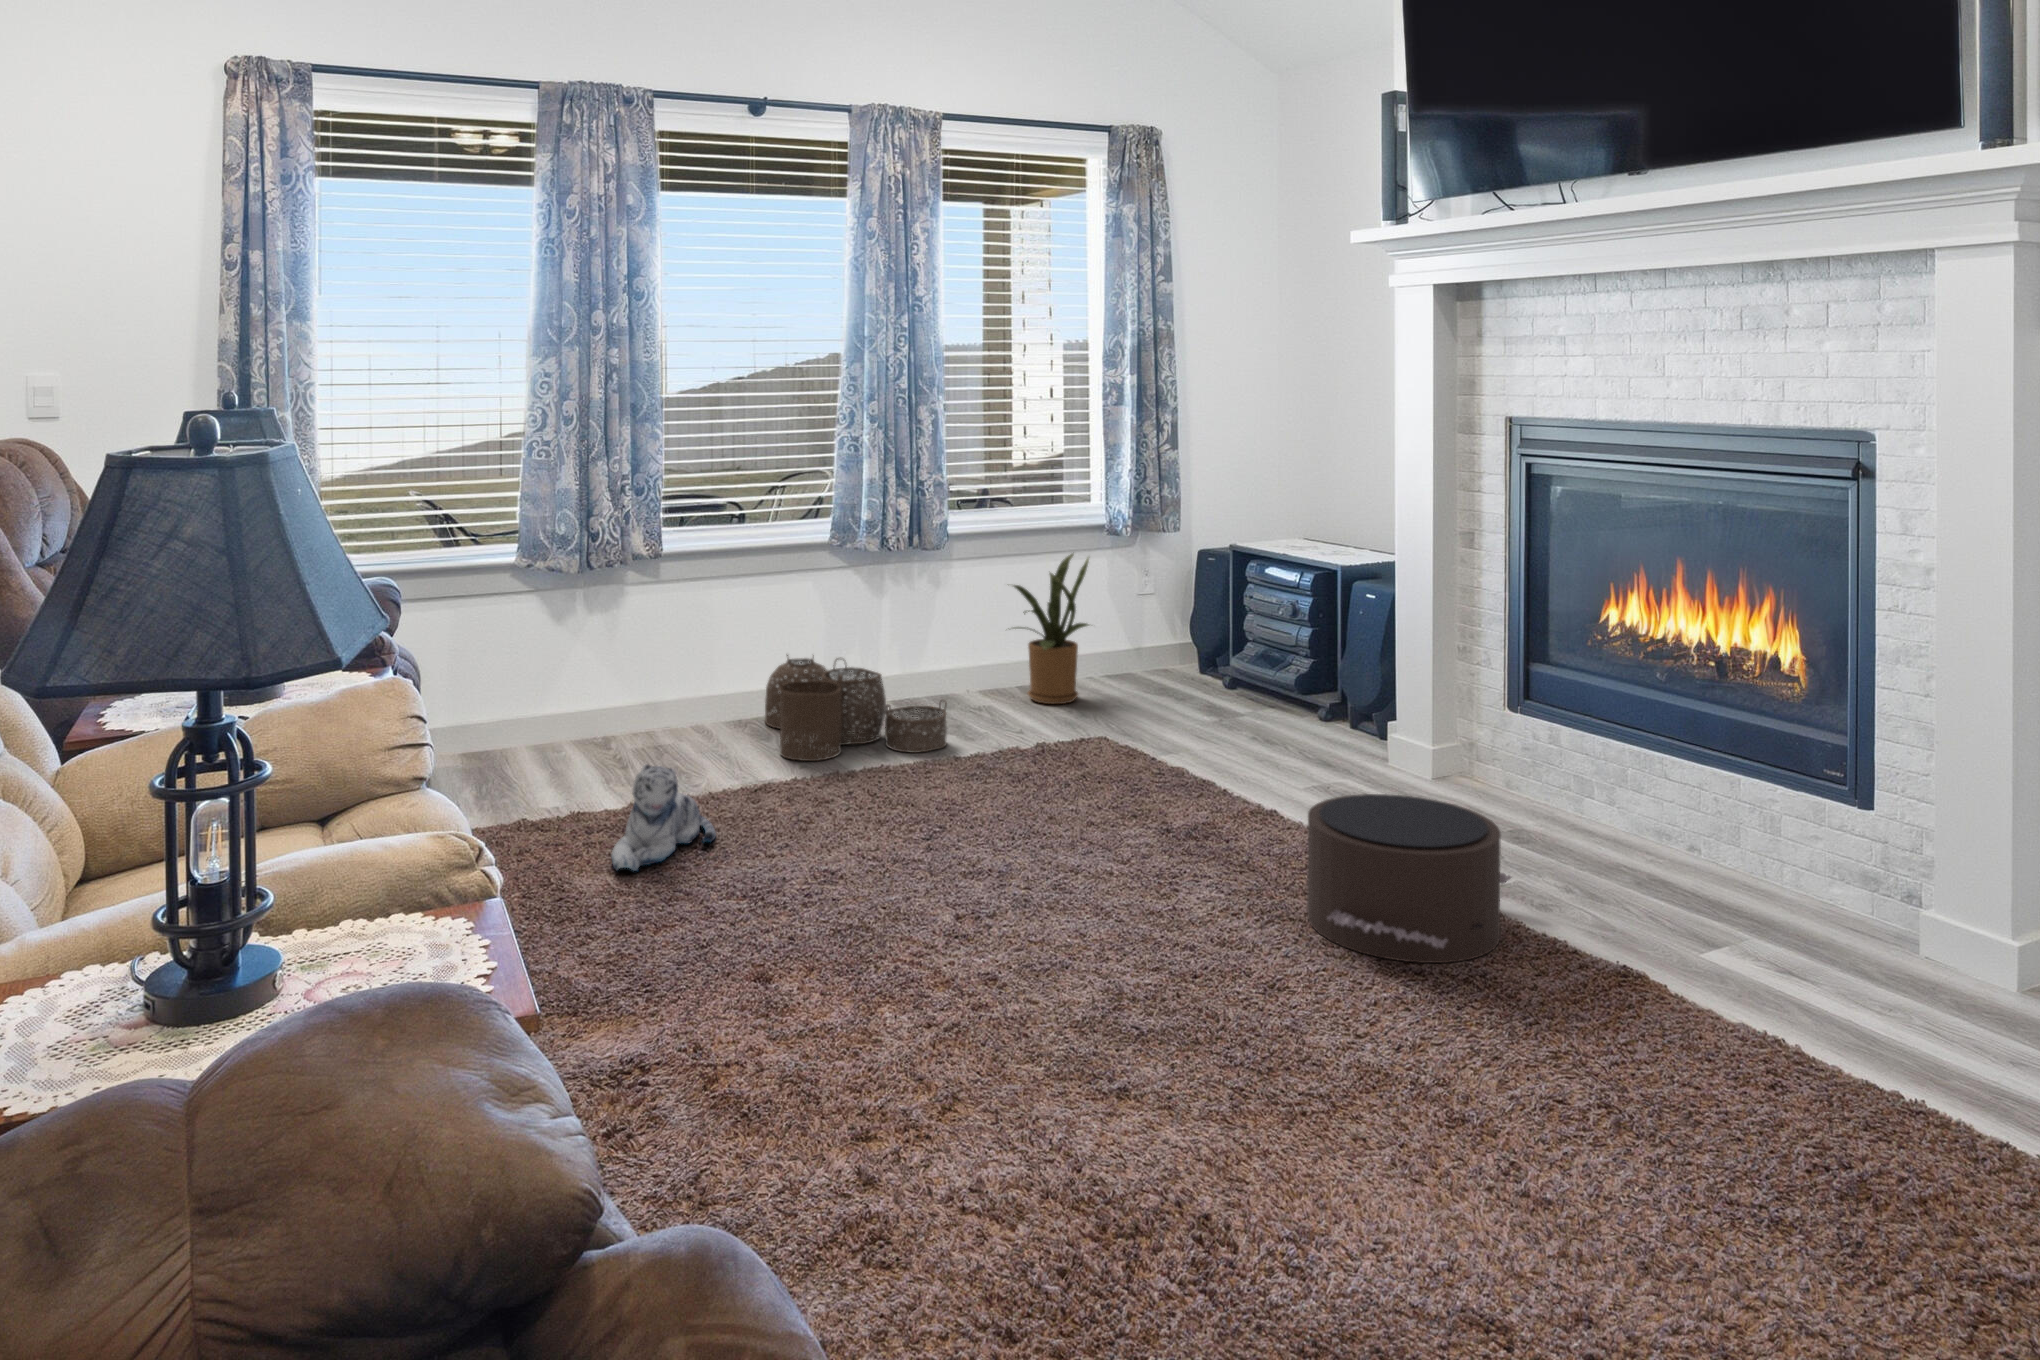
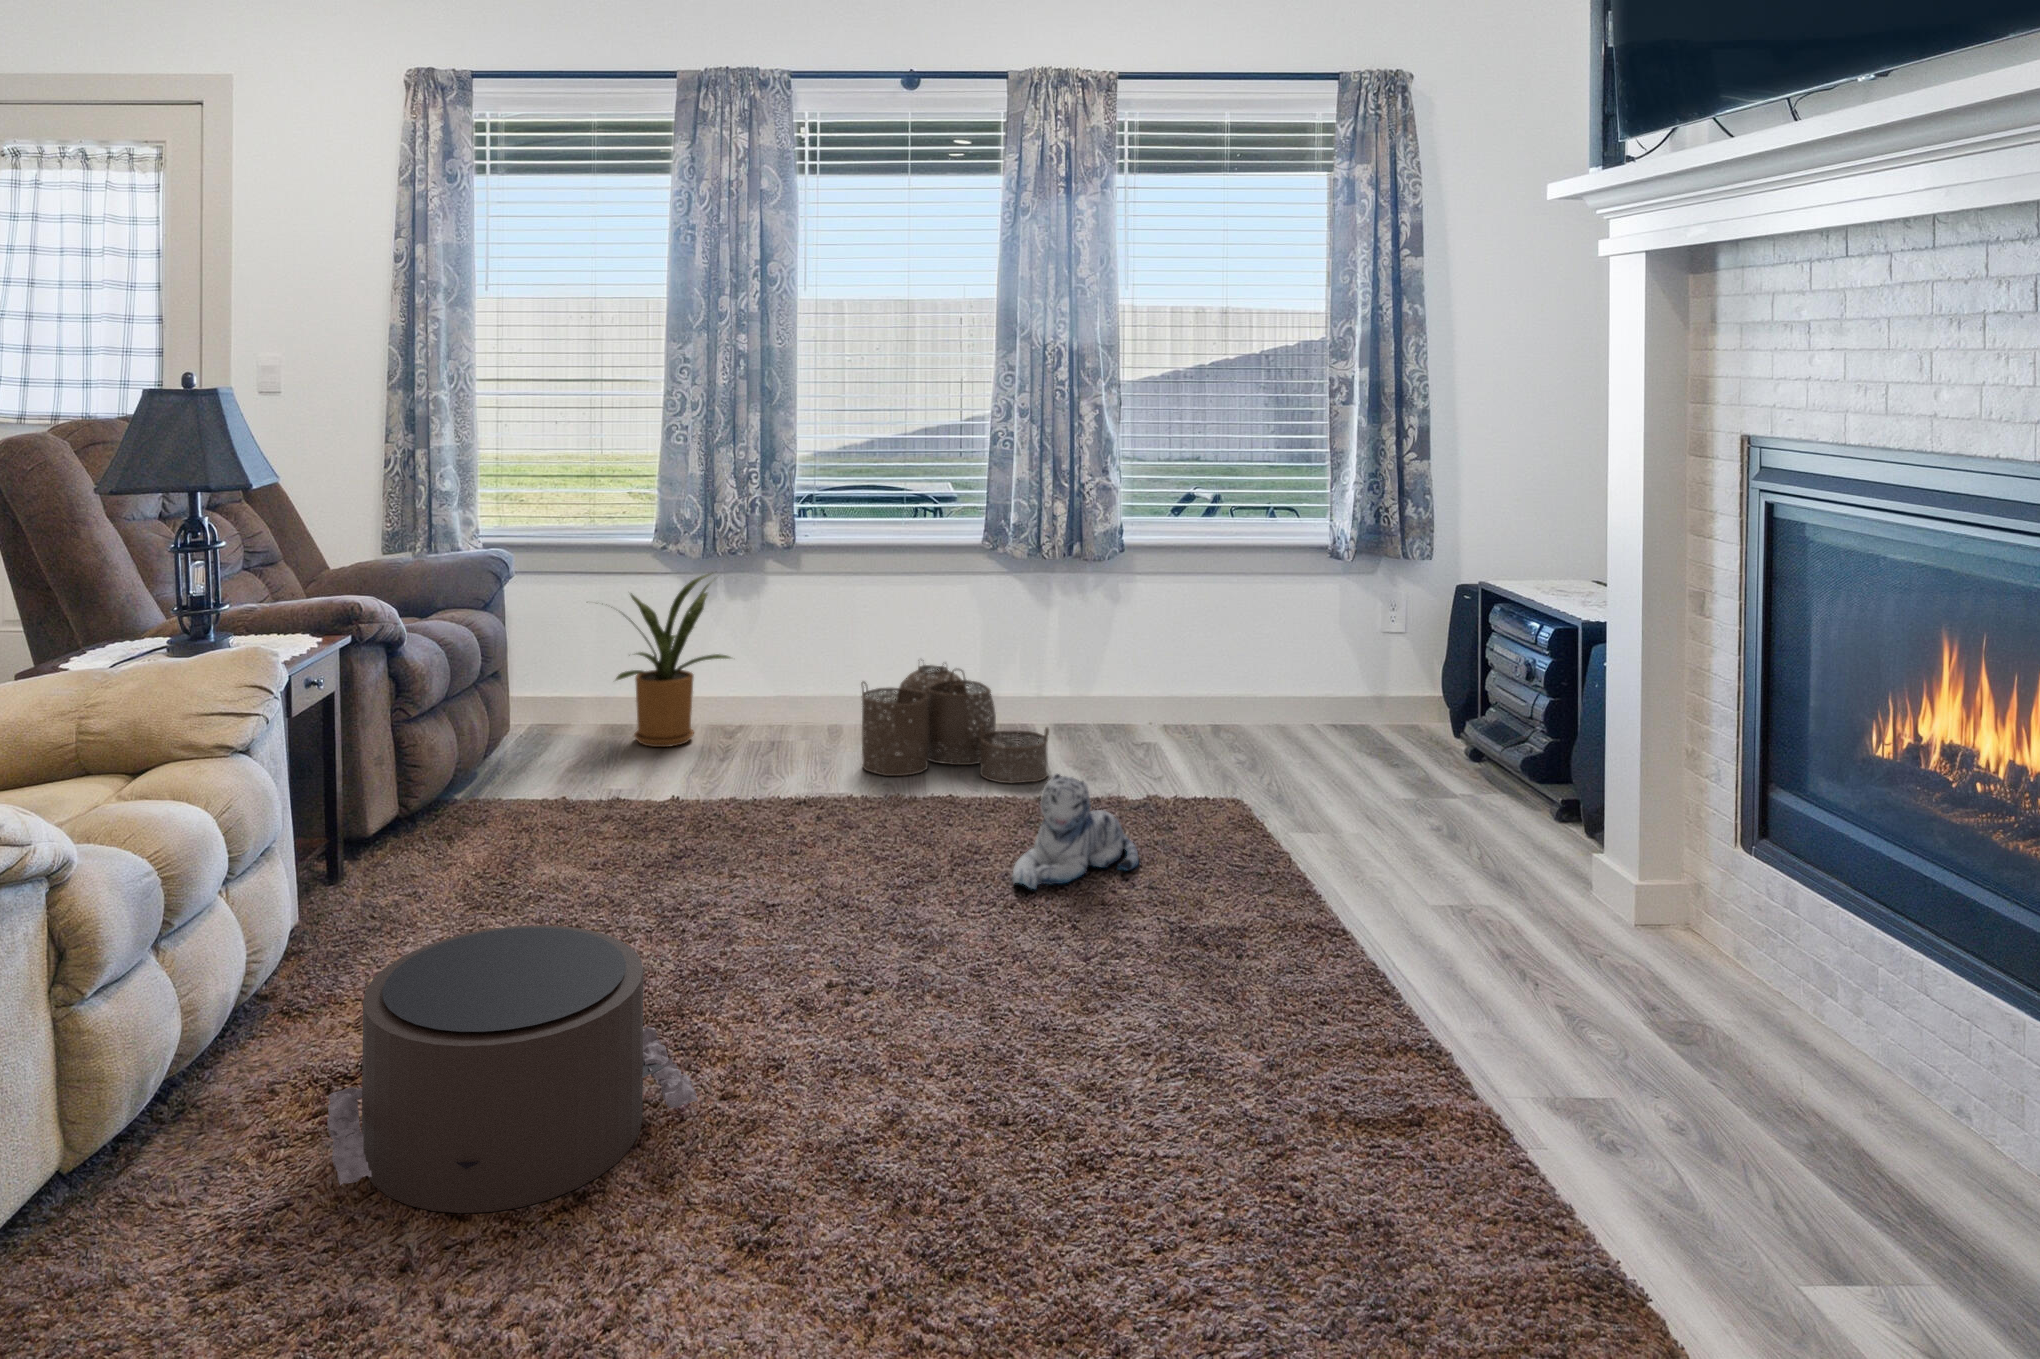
house plant: present [1013,554,1089,704] -> present [611,574,730,747]
plush toy: present [612,764,716,871] -> present [1012,773,1139,889]
pouf: present [1307,794,1511,963] -> present [327,925,698,1213]

